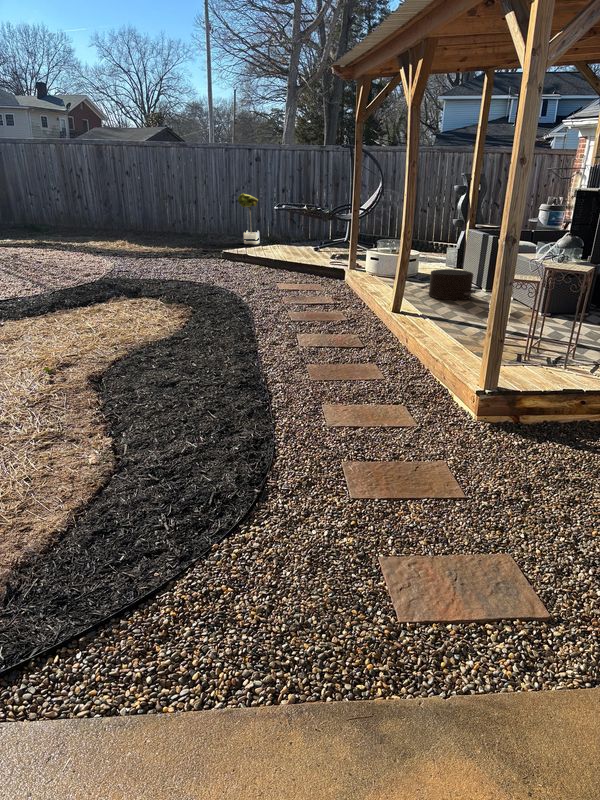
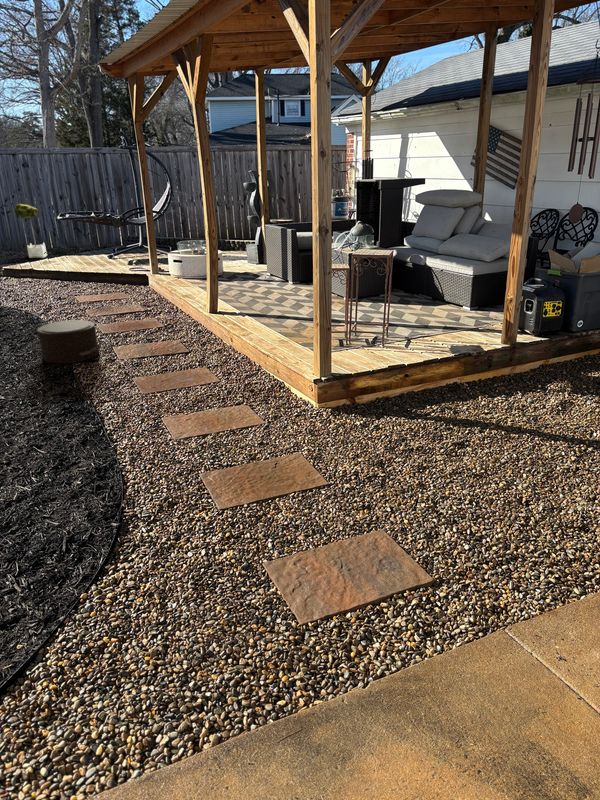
pouf: present [421,269,476,300] -> present [29,320,101,363]

